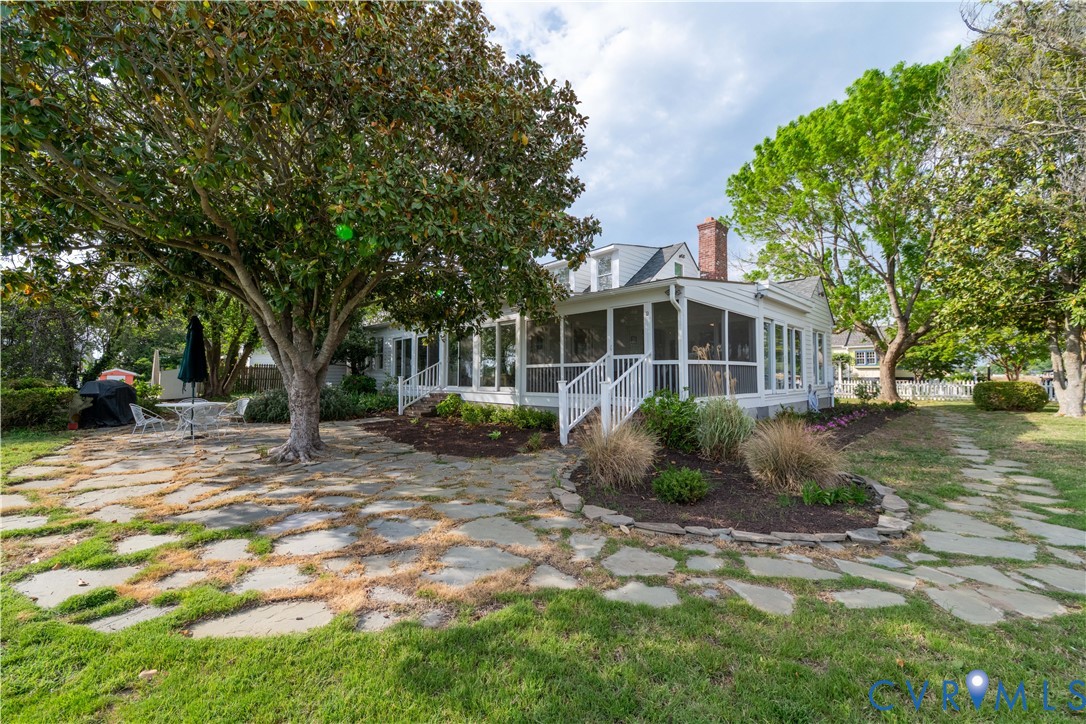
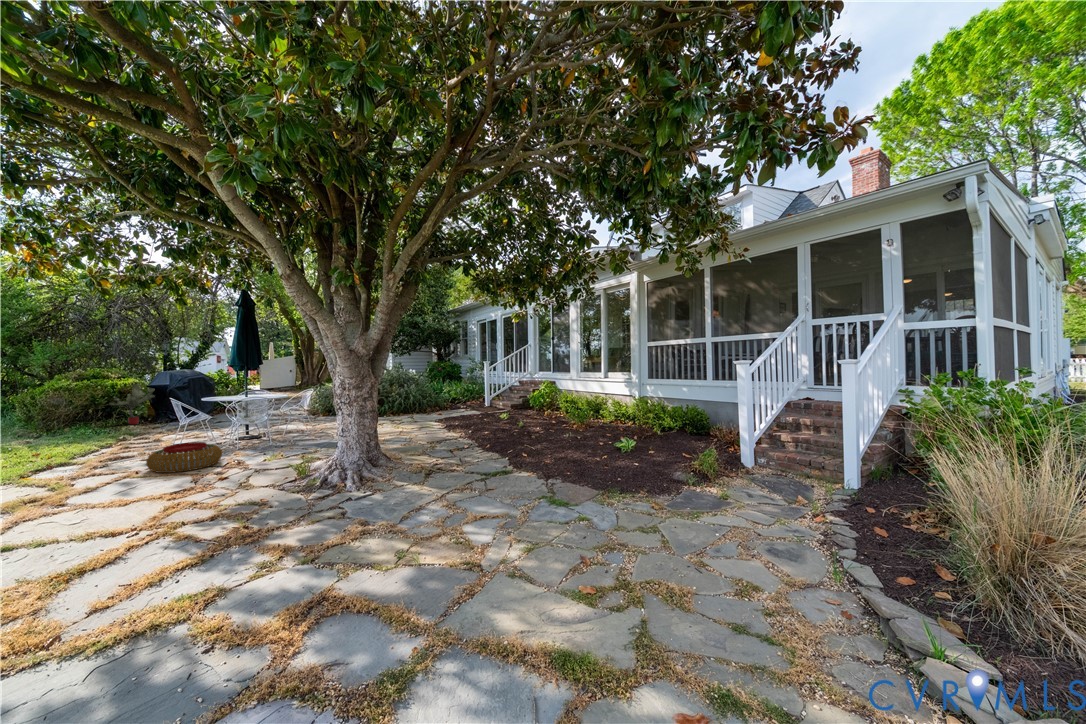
pouf: none [139,436,194,457] -> present [146,442,222,473]

